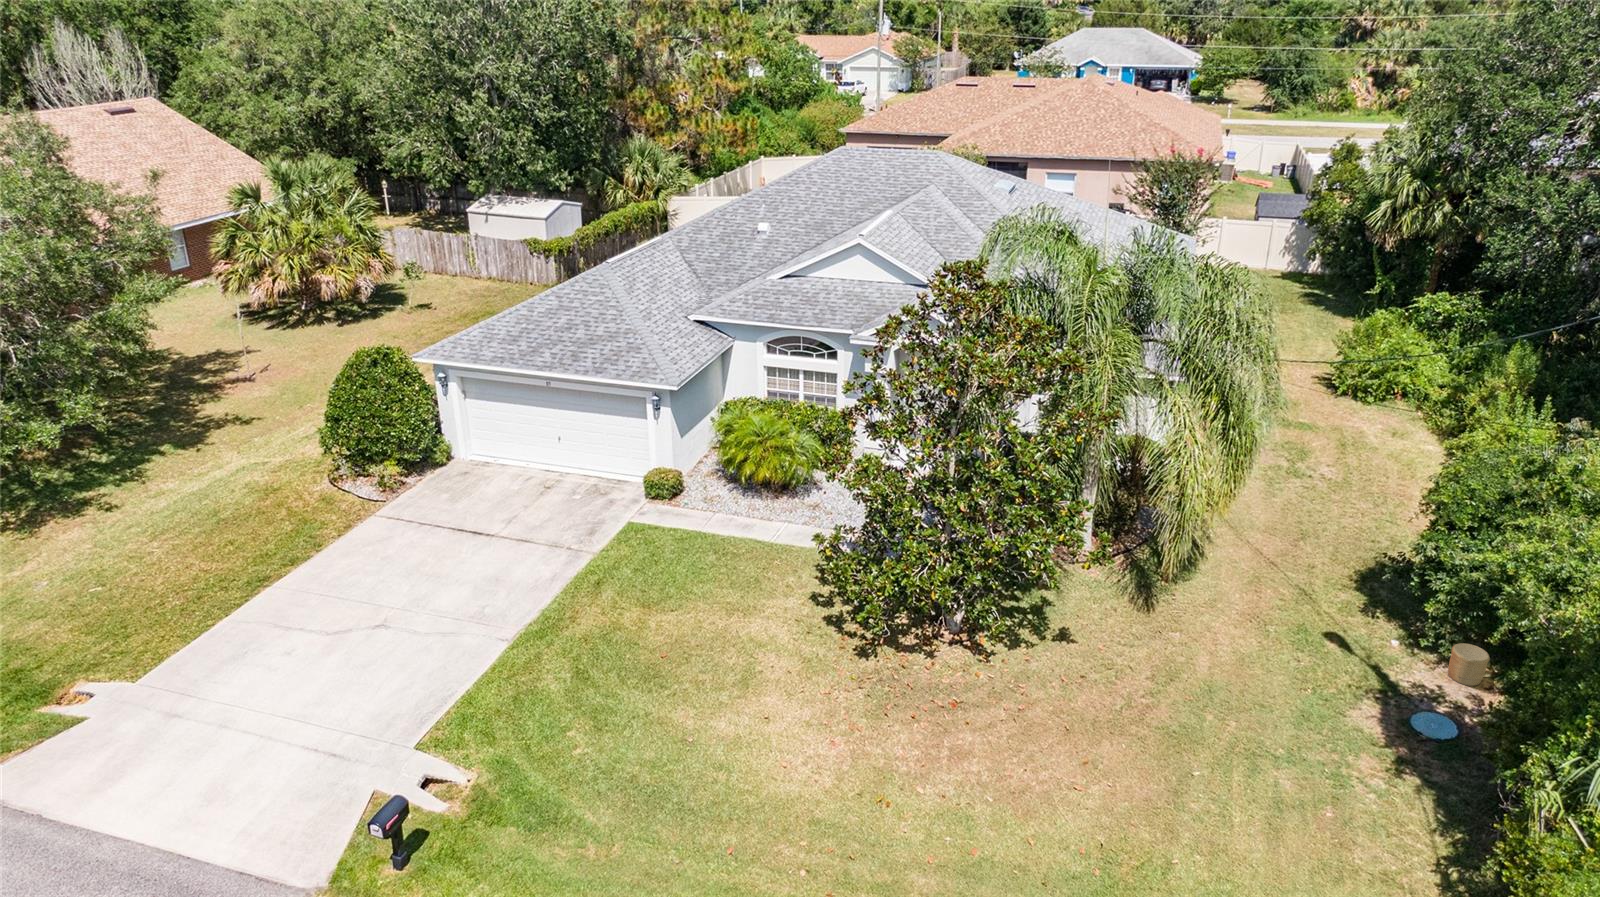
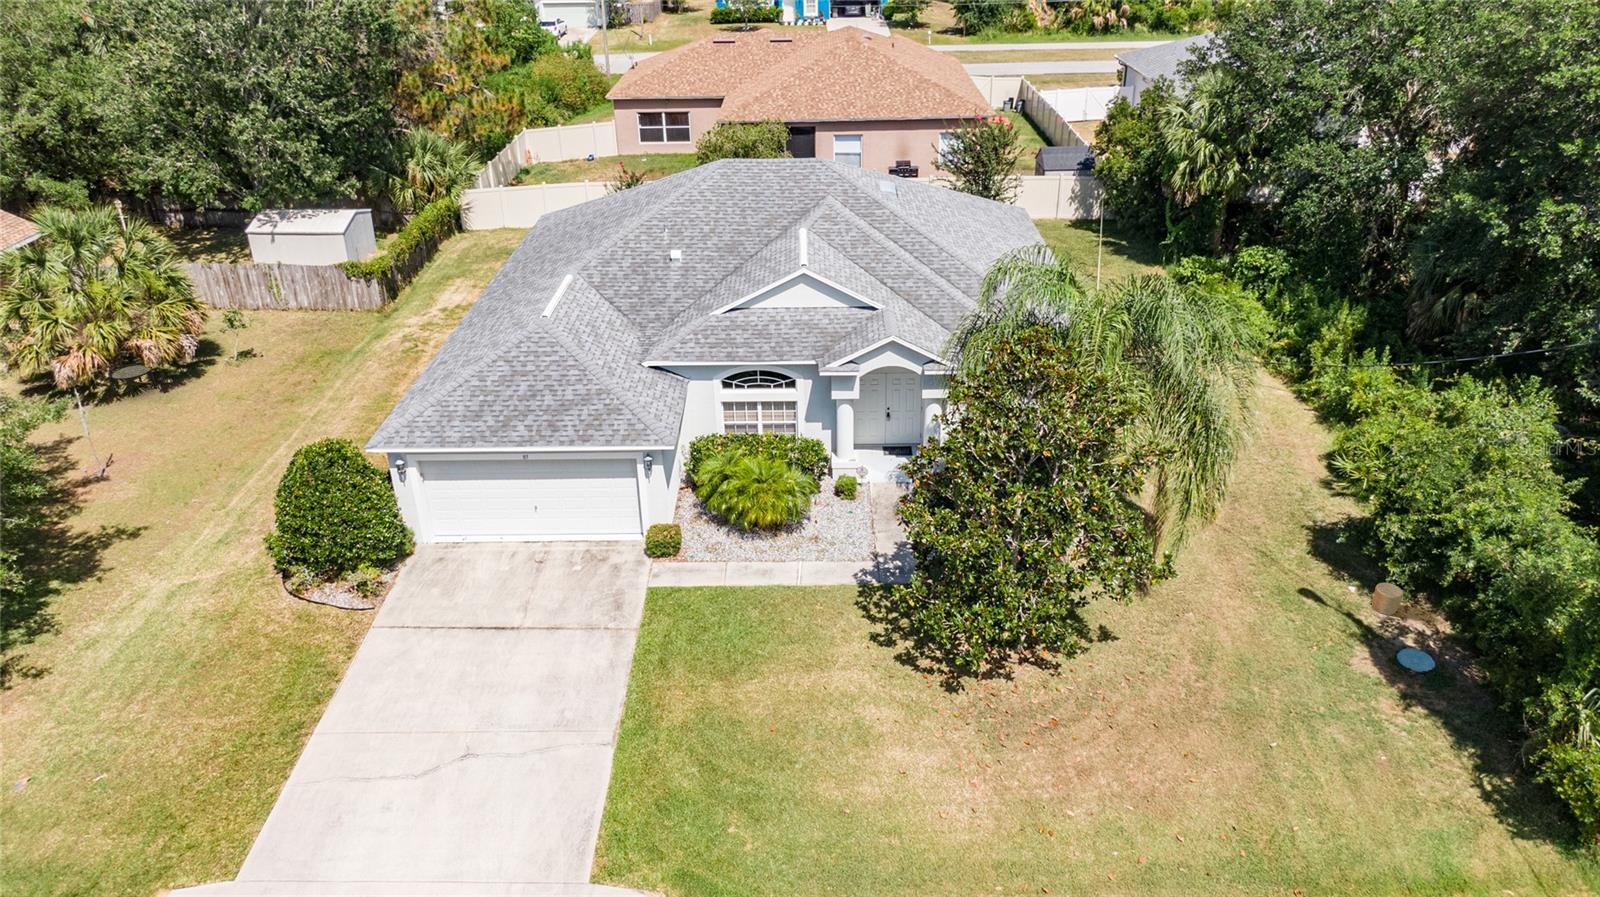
round table: none [304,302,341,329] -> present [109,363,157,397]

